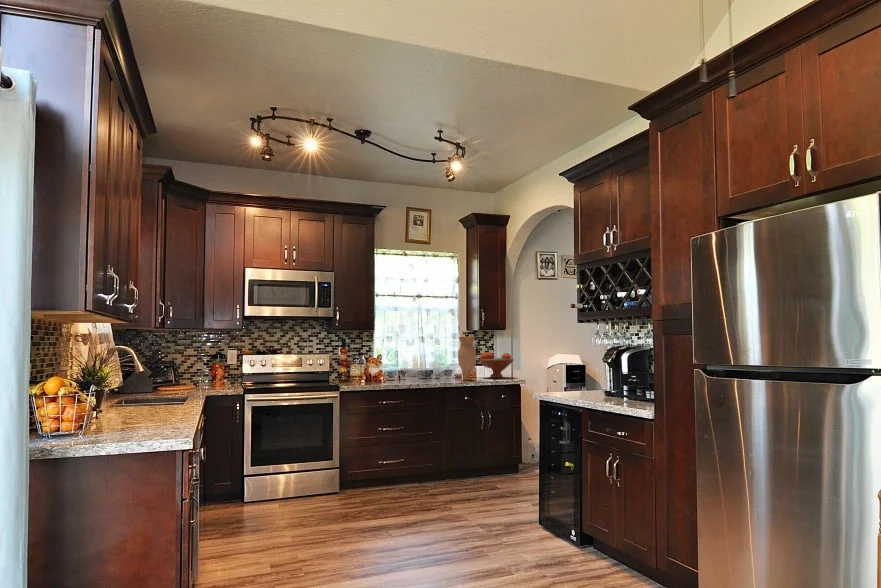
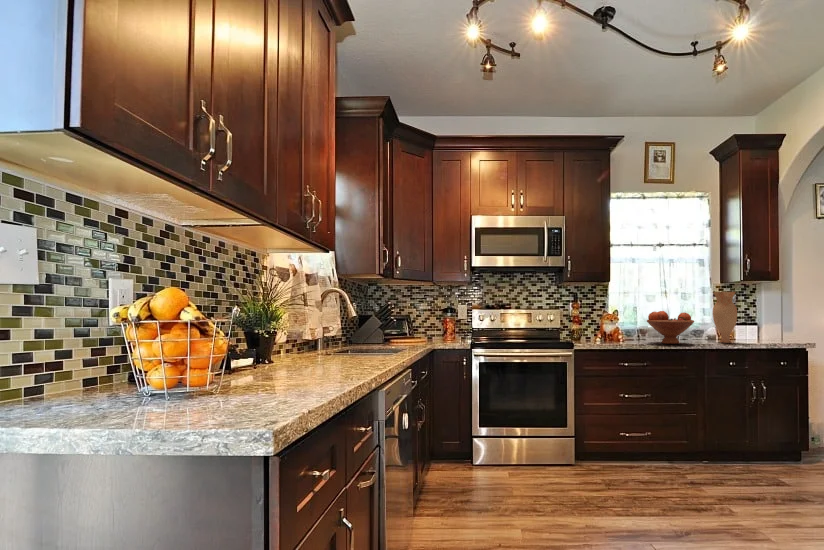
fruit bowl: present [479,352,513,378] -> present [647,311,694,344]

